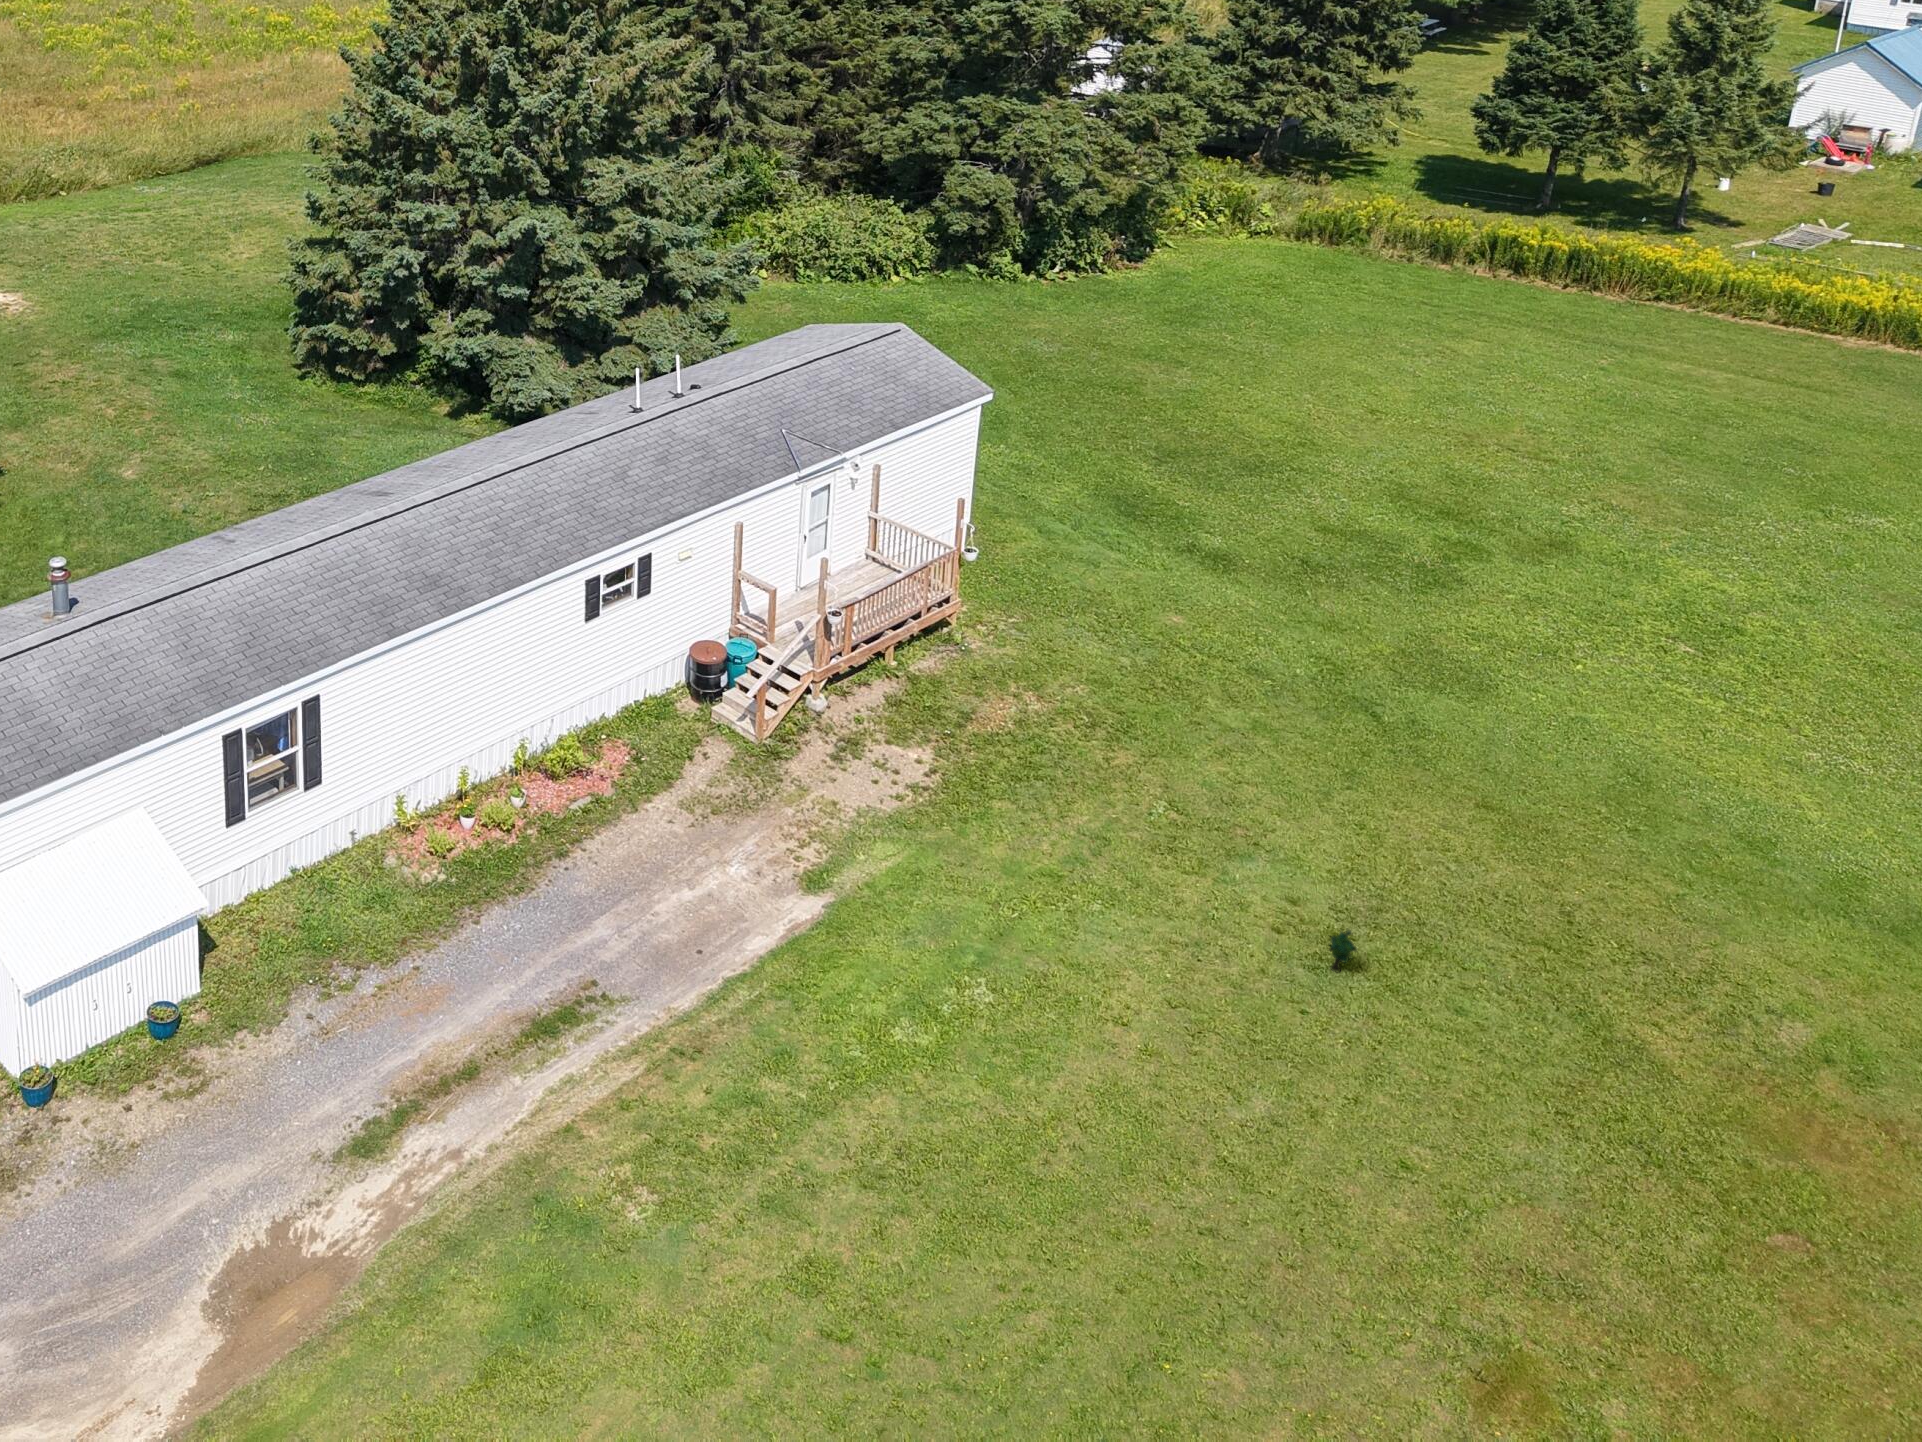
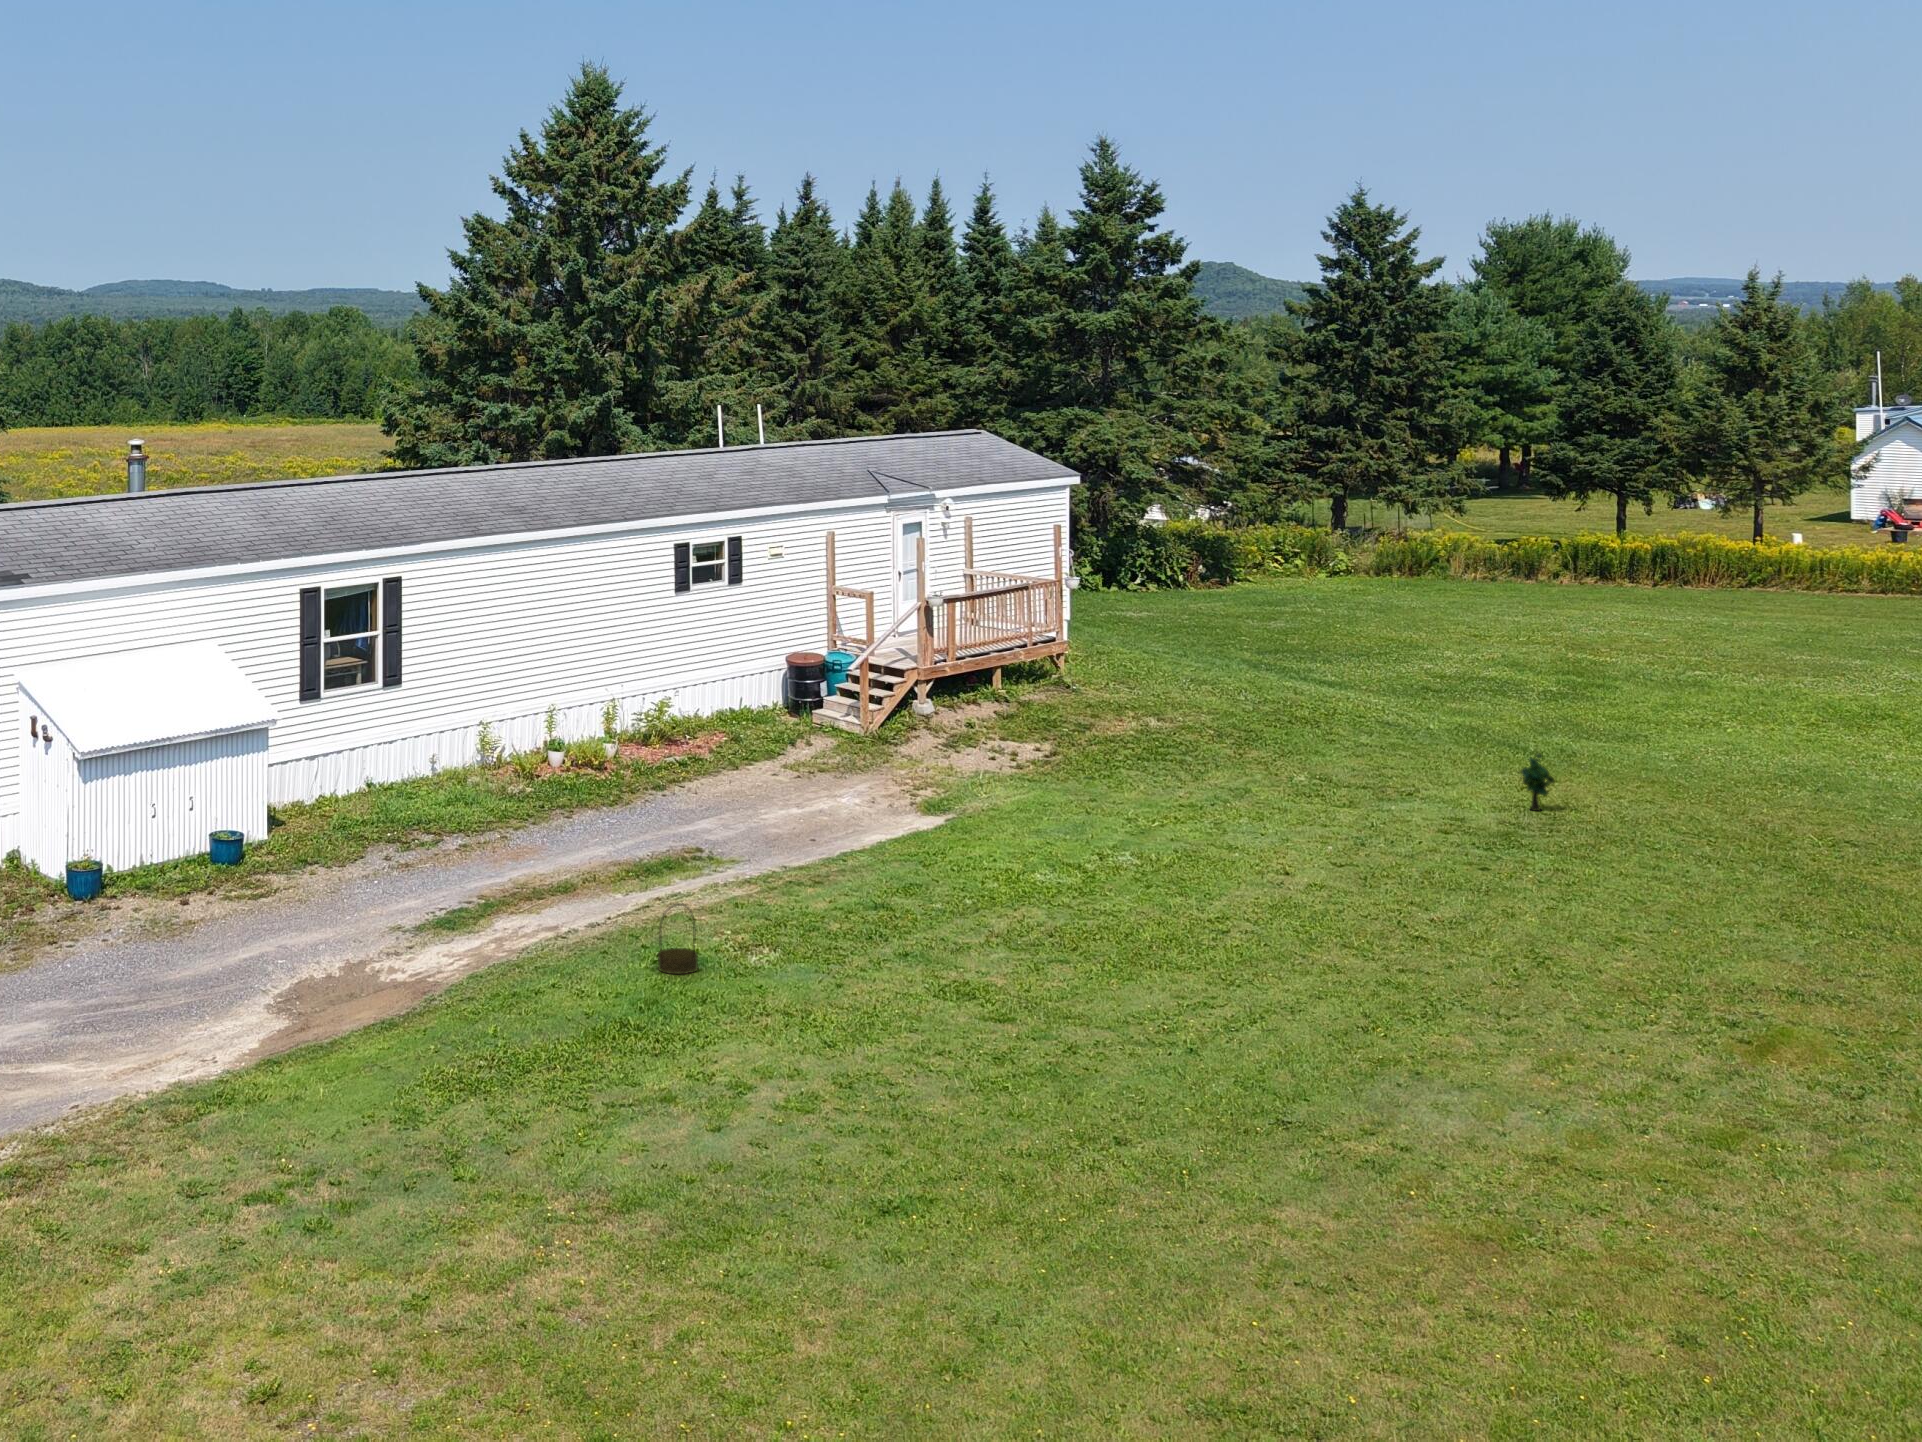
basket: none [545,1295,579,1353] -> present [658,903,698,974]

